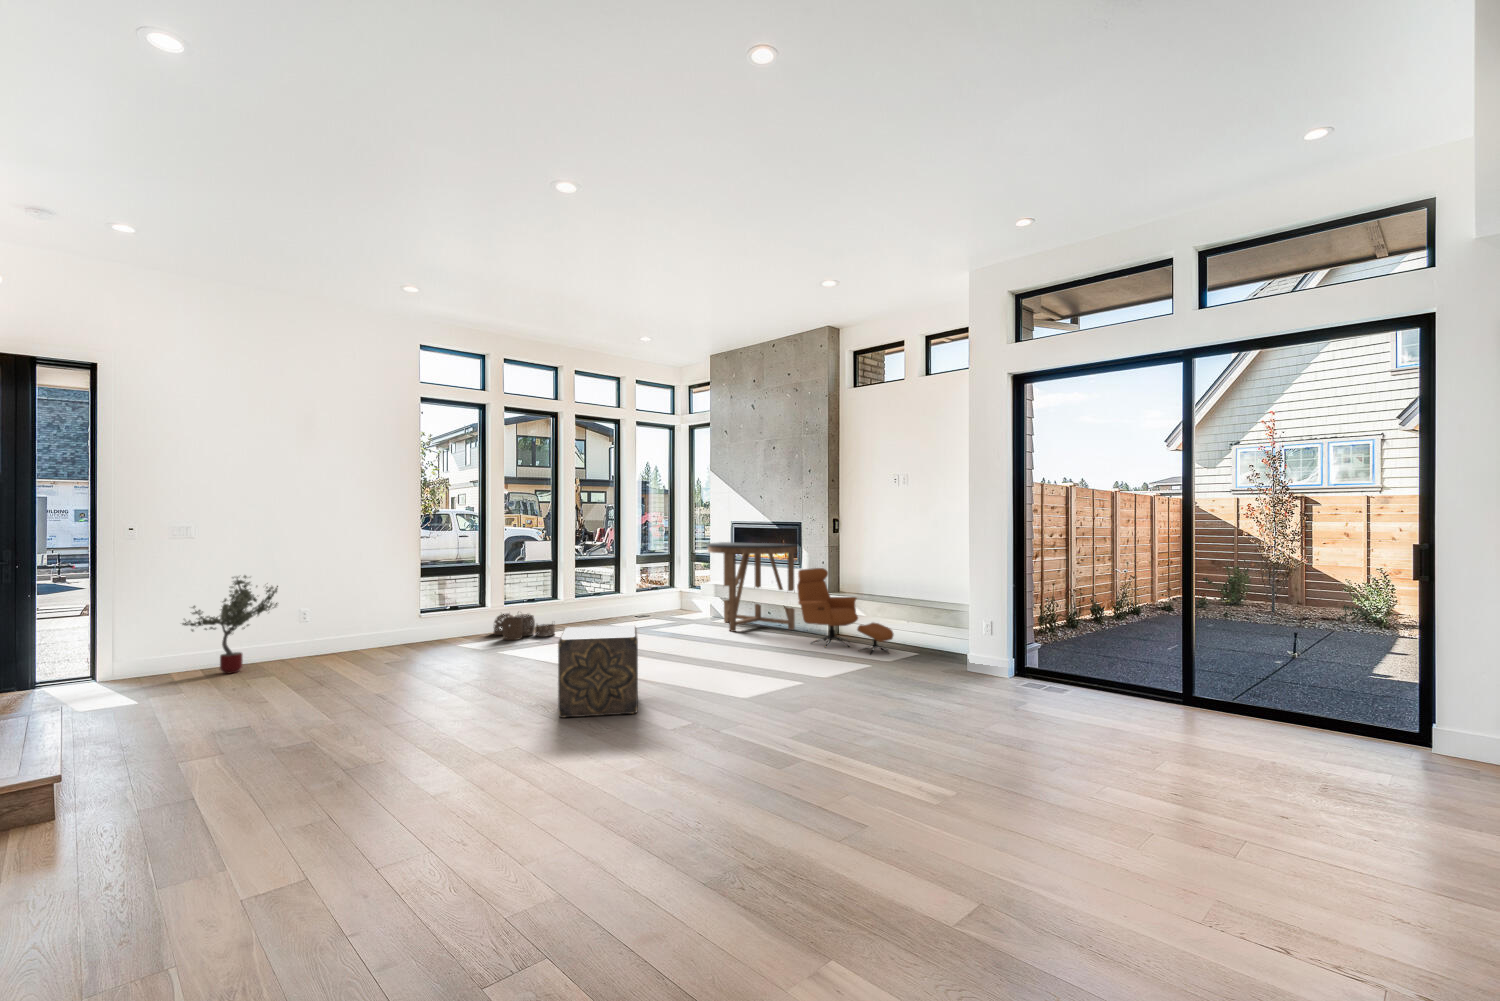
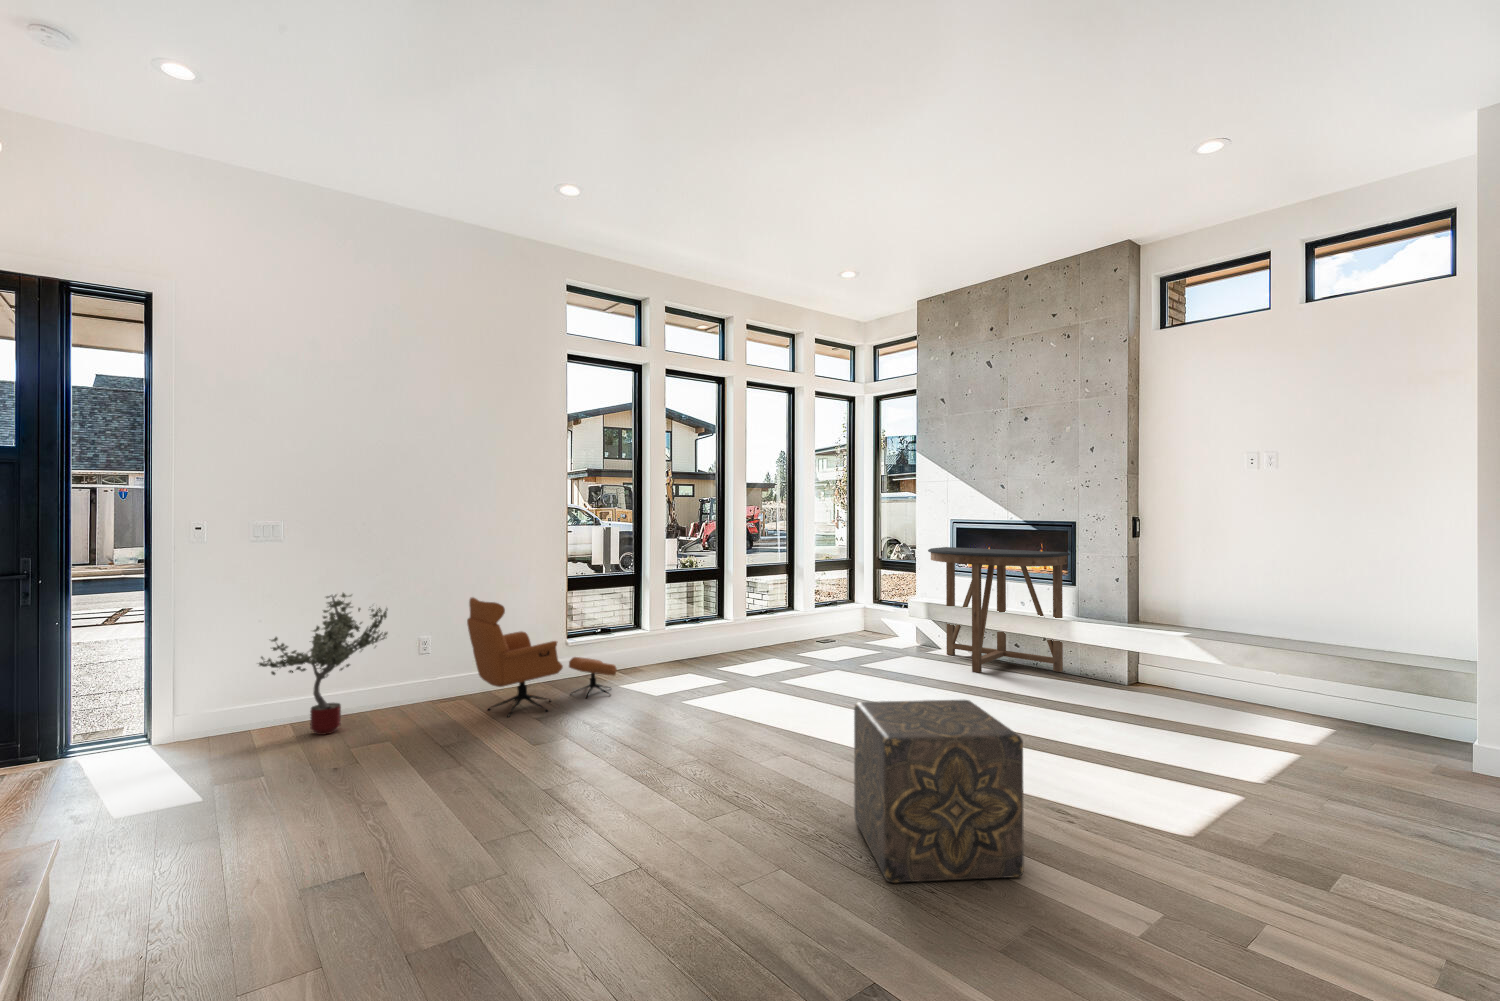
armchair: present [797,568,894,652] -> present [467,598,617,717]
woven basket: present [494,613,555,640] -> none [653,638,736,680]

